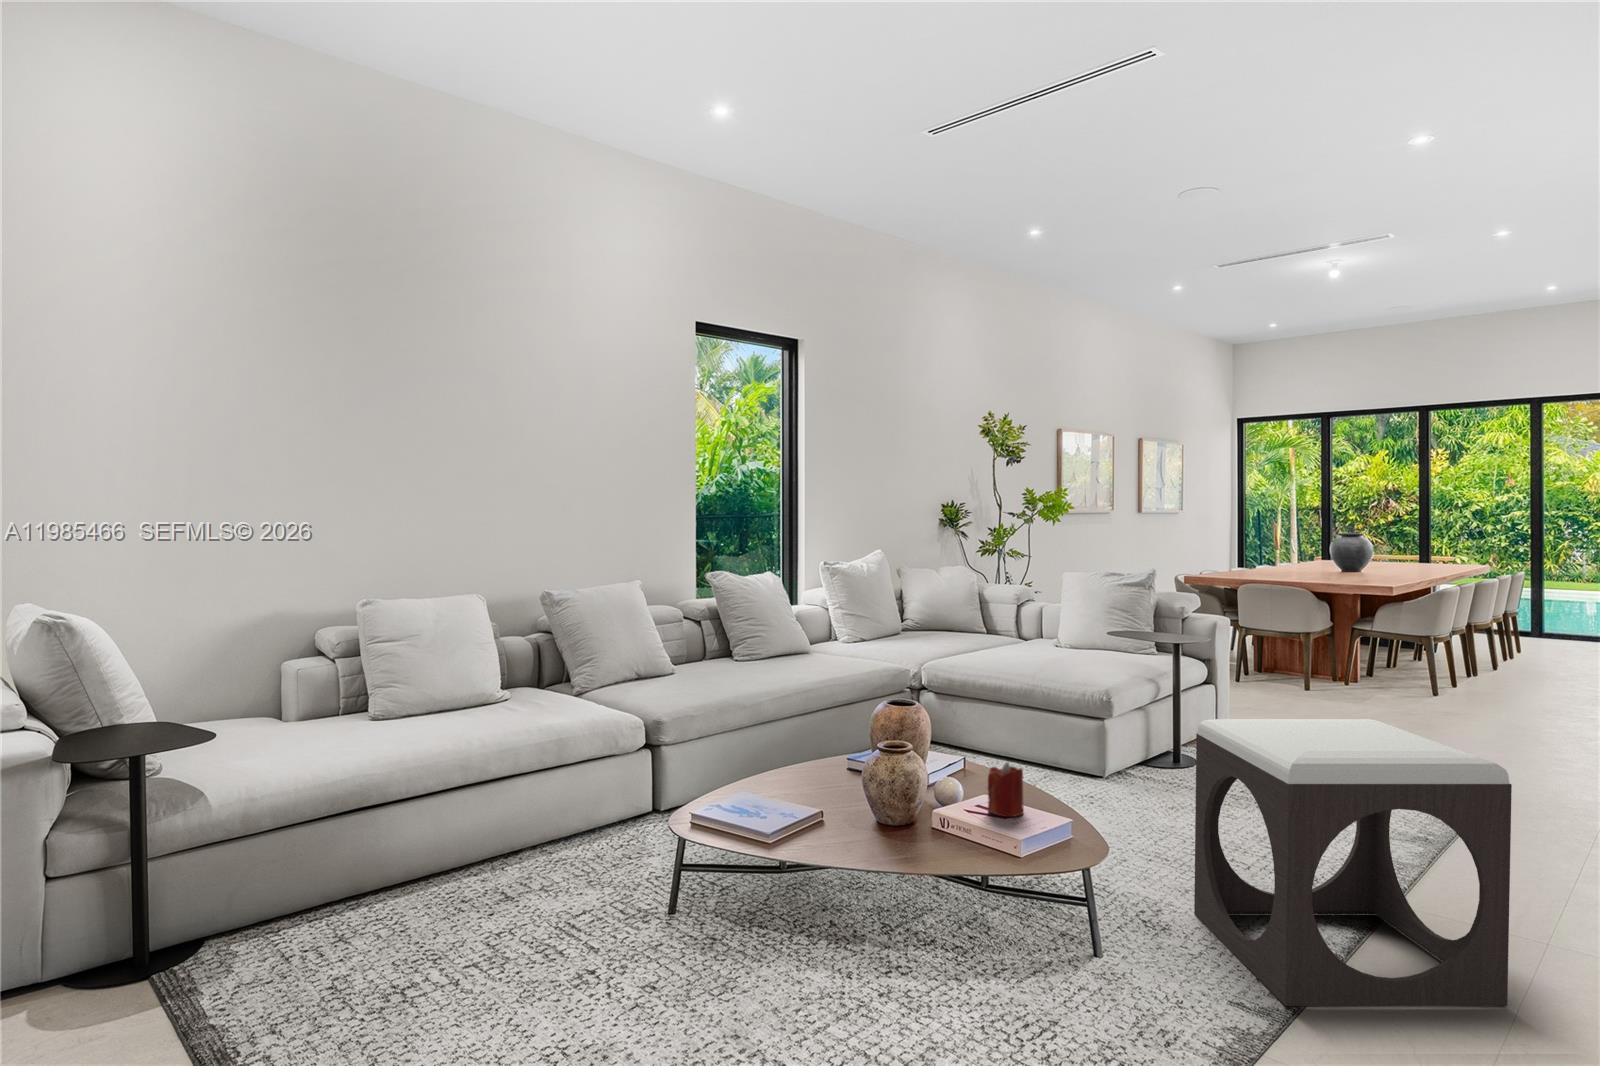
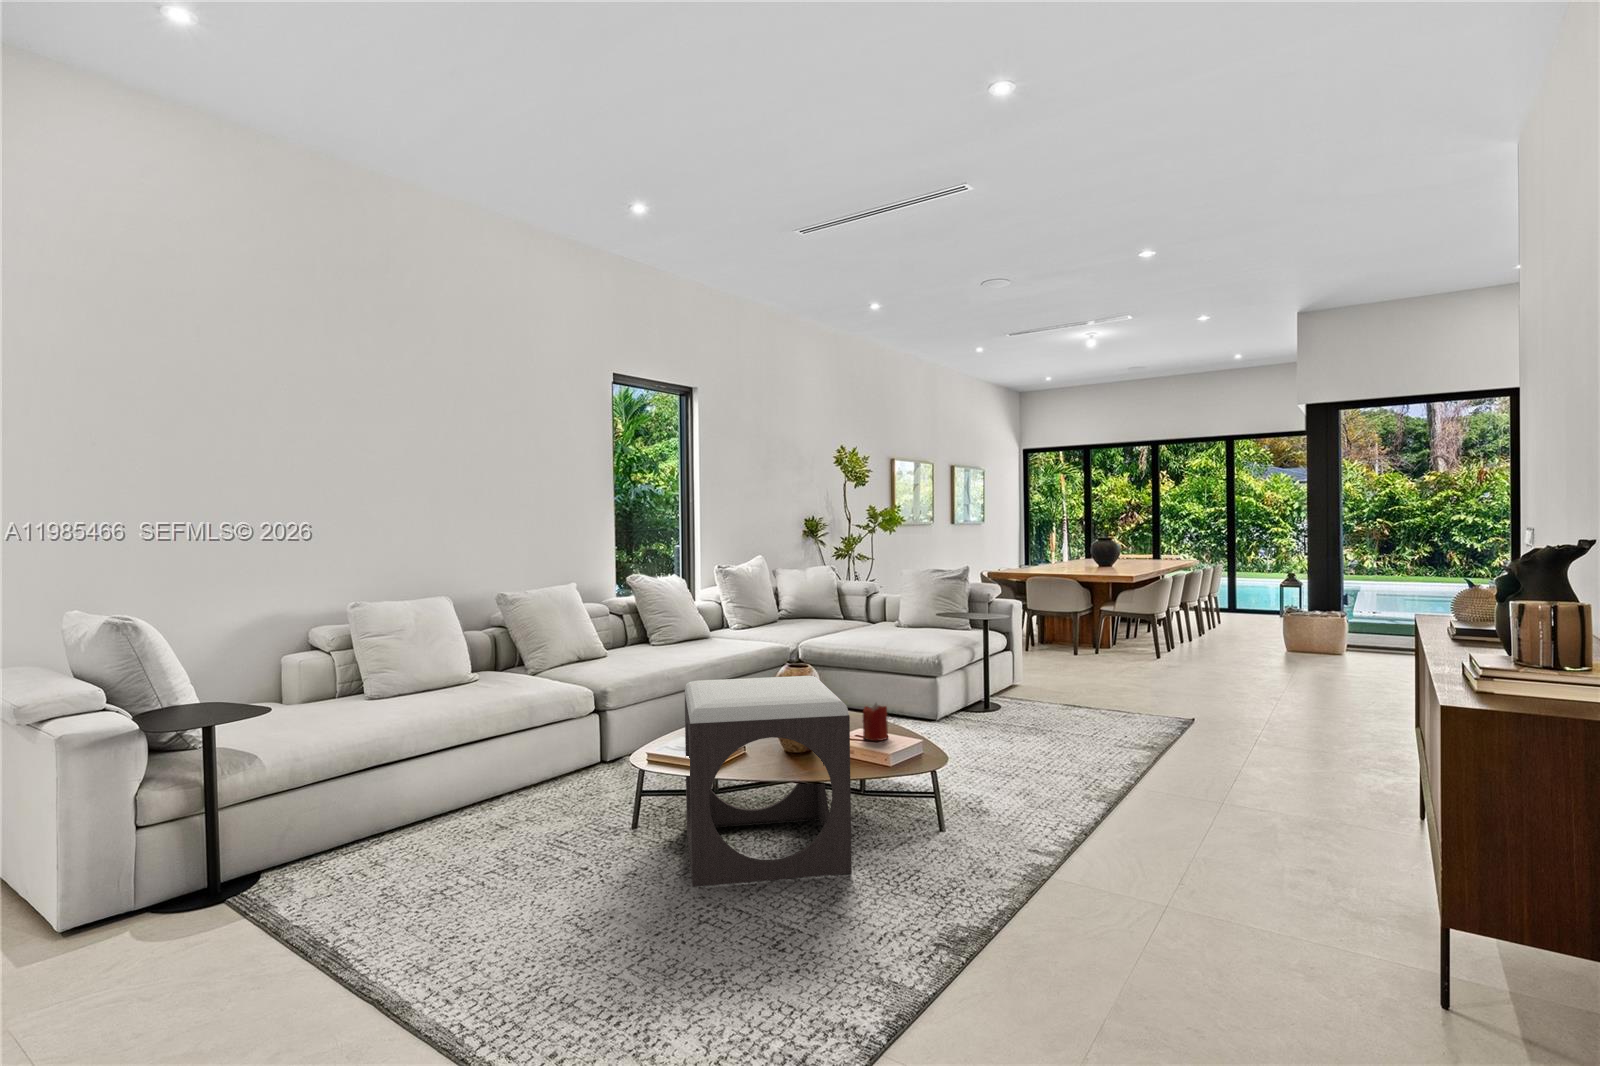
footstool: present [1194,719,1512,1006] -> present [685,676,852,886]

